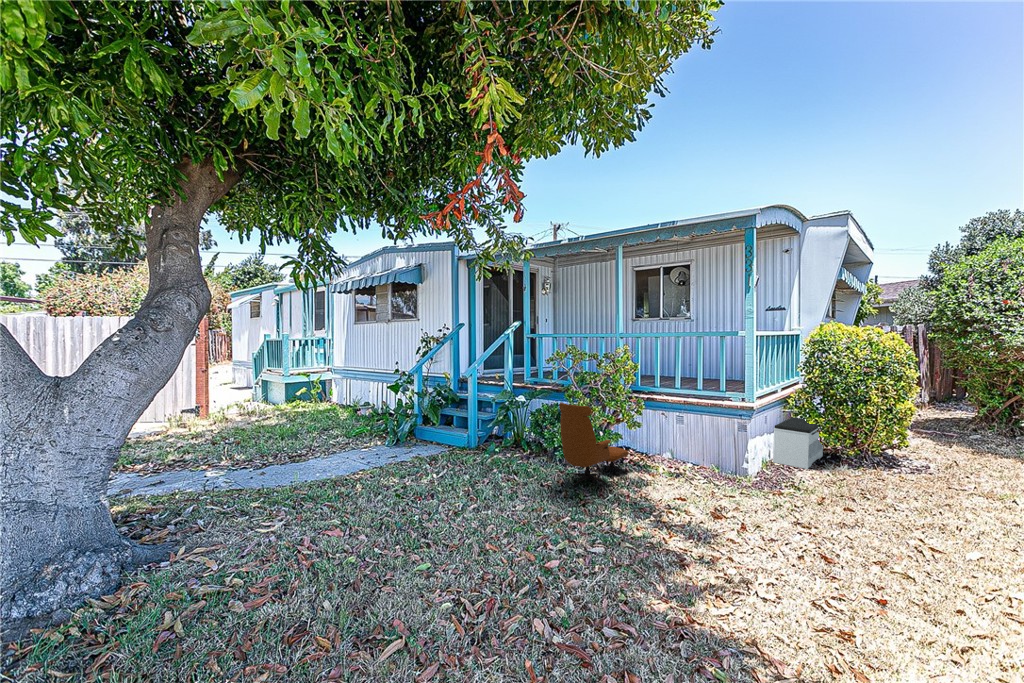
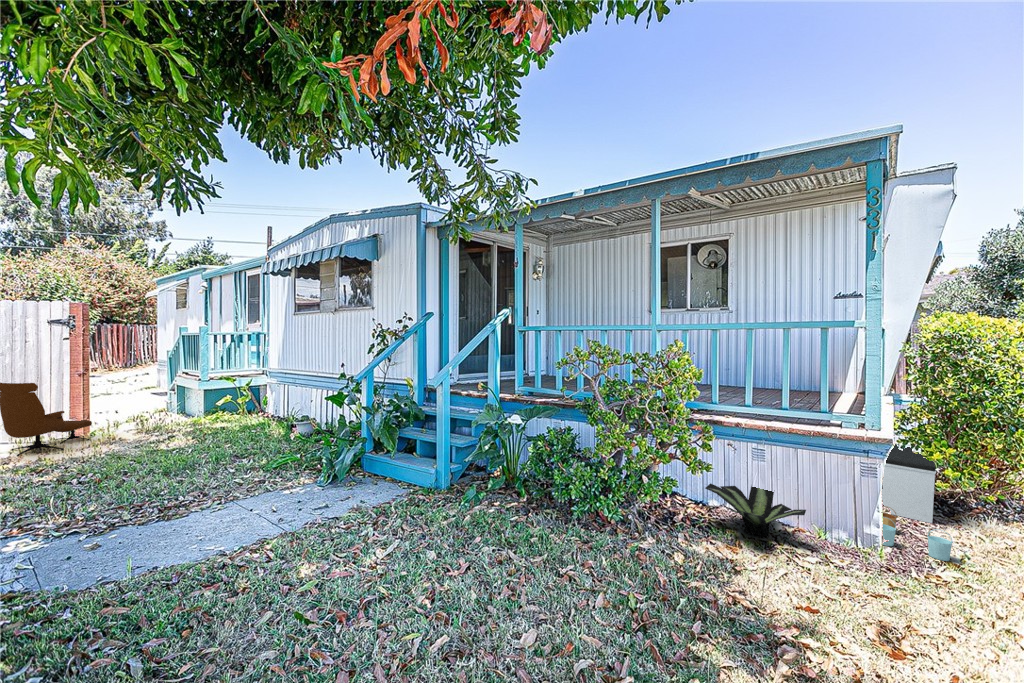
lounge chair: present [559,402,629,487] -> present [0,383,92,457]
potted plant: none [645,440,708,473] -> present [705,483,806,537]
bucket: none [755,455,799,486] -> present [882,506,953,561]

